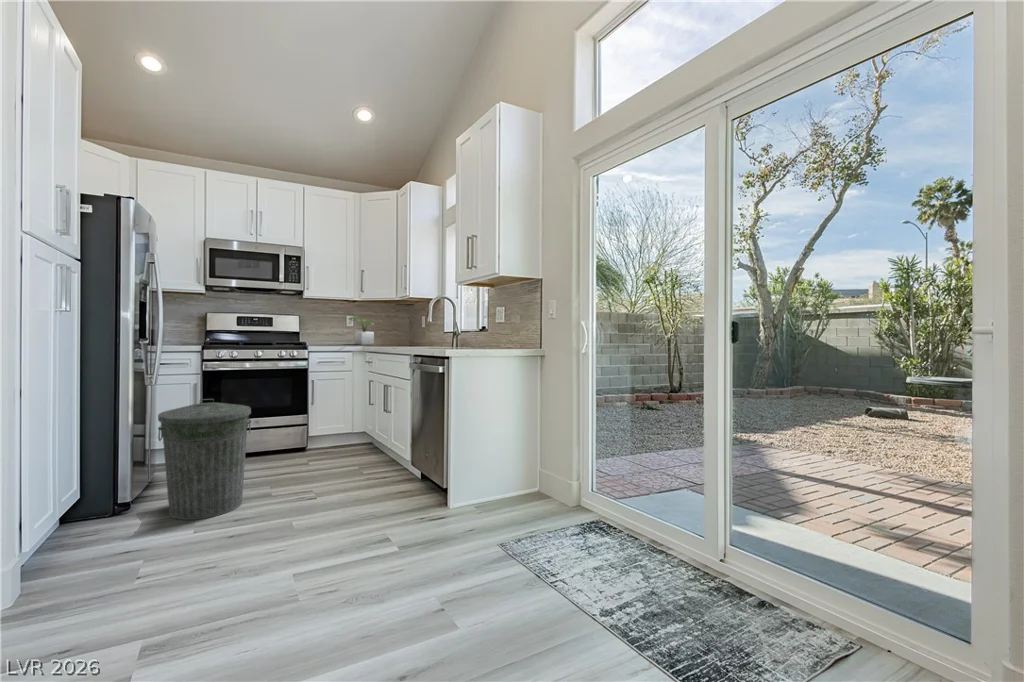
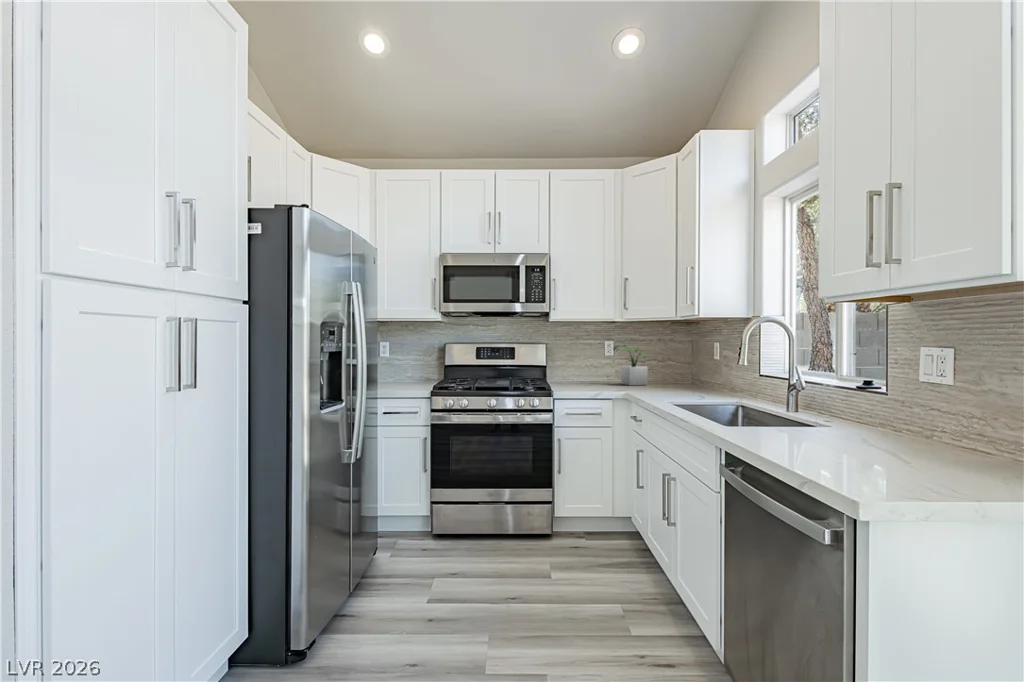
trash can: present [158,399,251,520] -> none [344,476,456,655]

